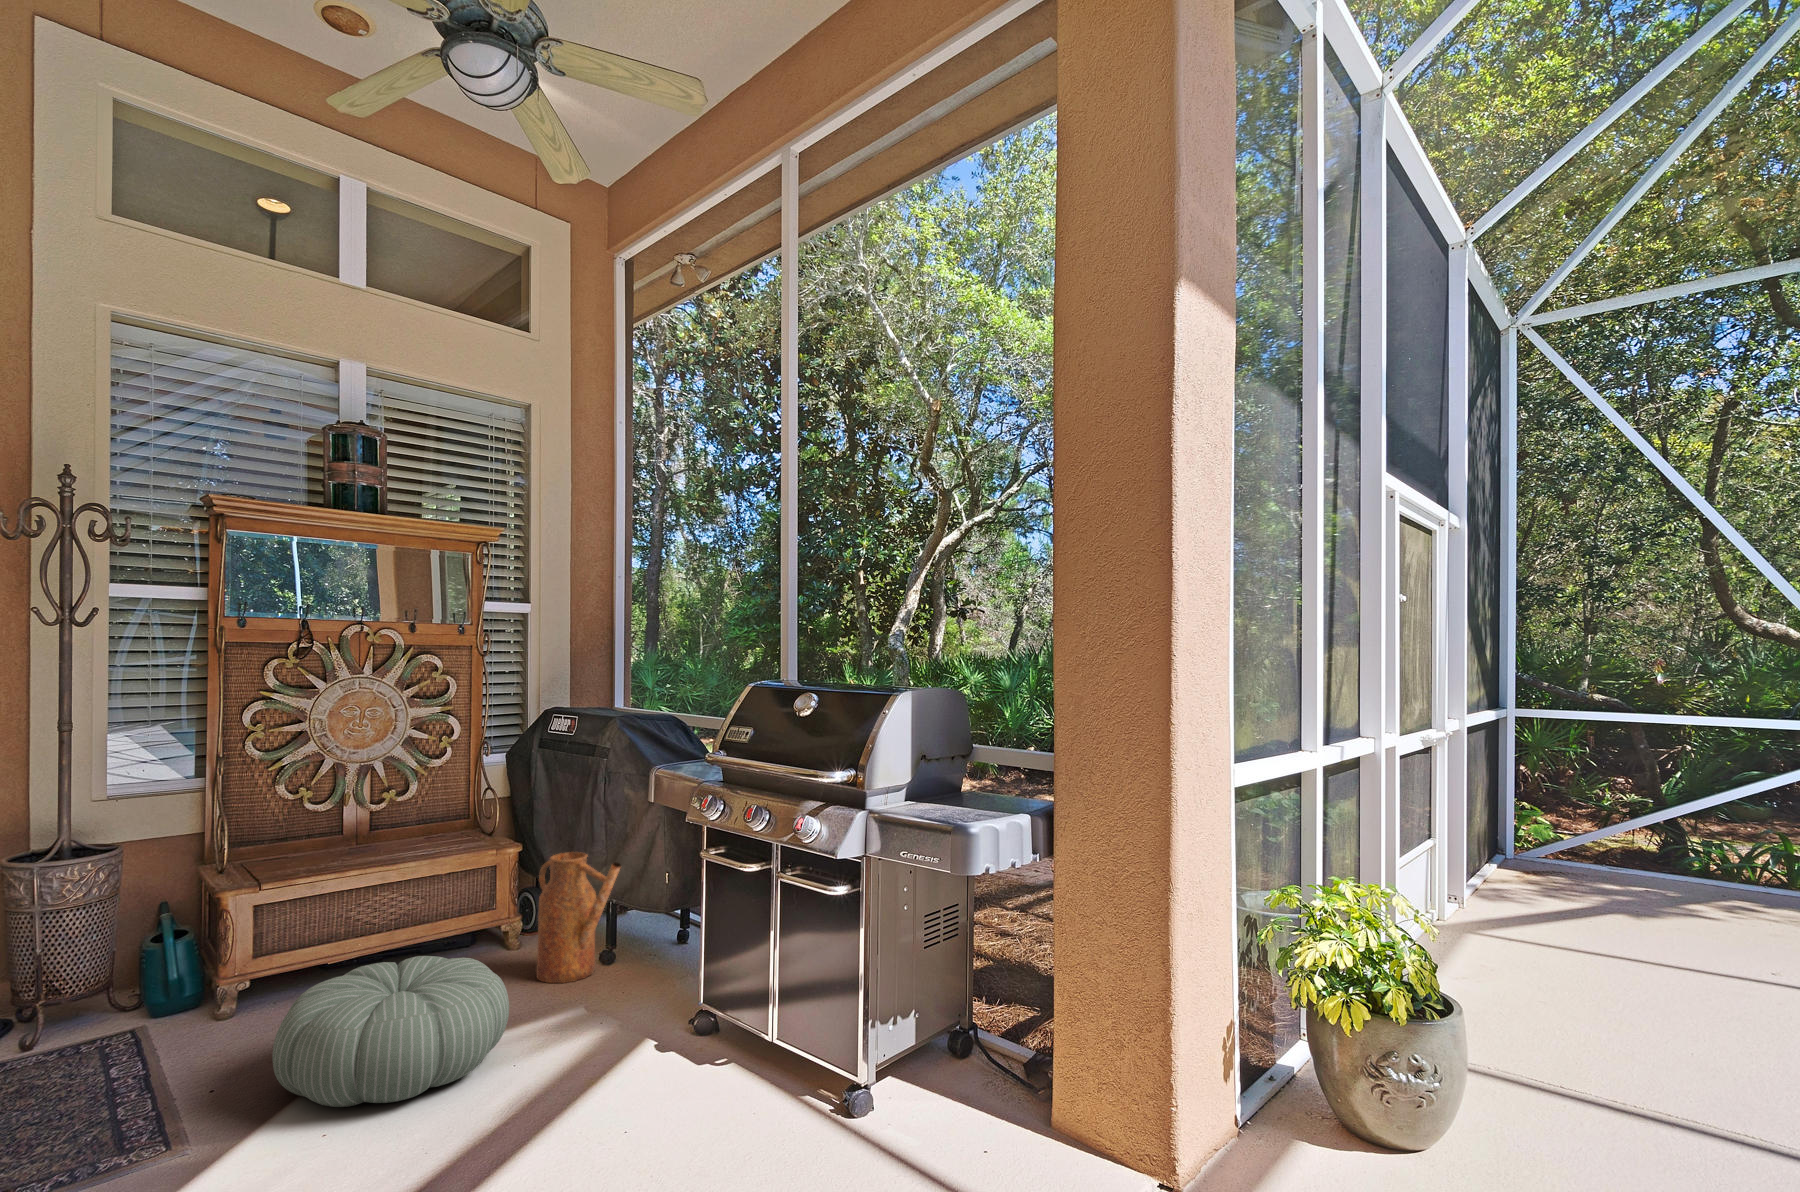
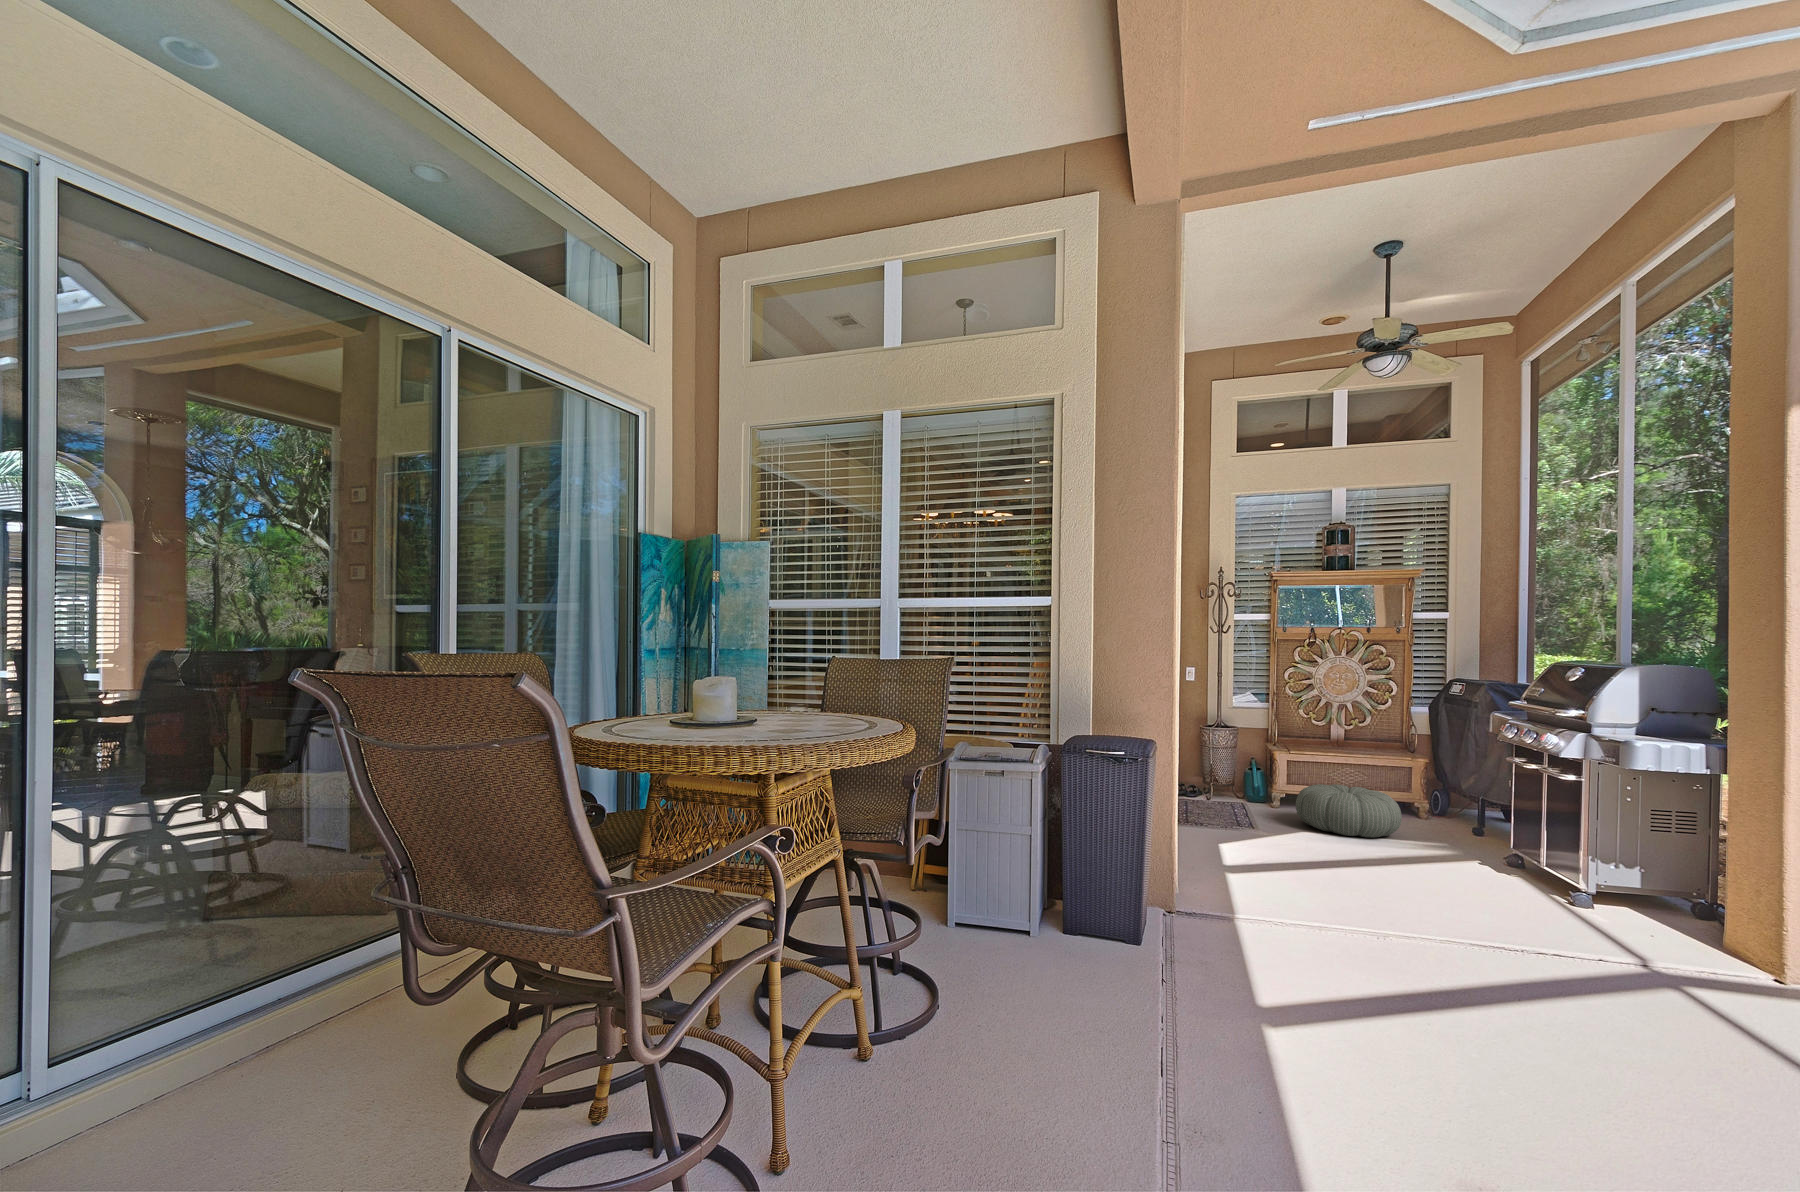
watering can: present [536,852,621,983] -> none [1432,762,1480,833]

